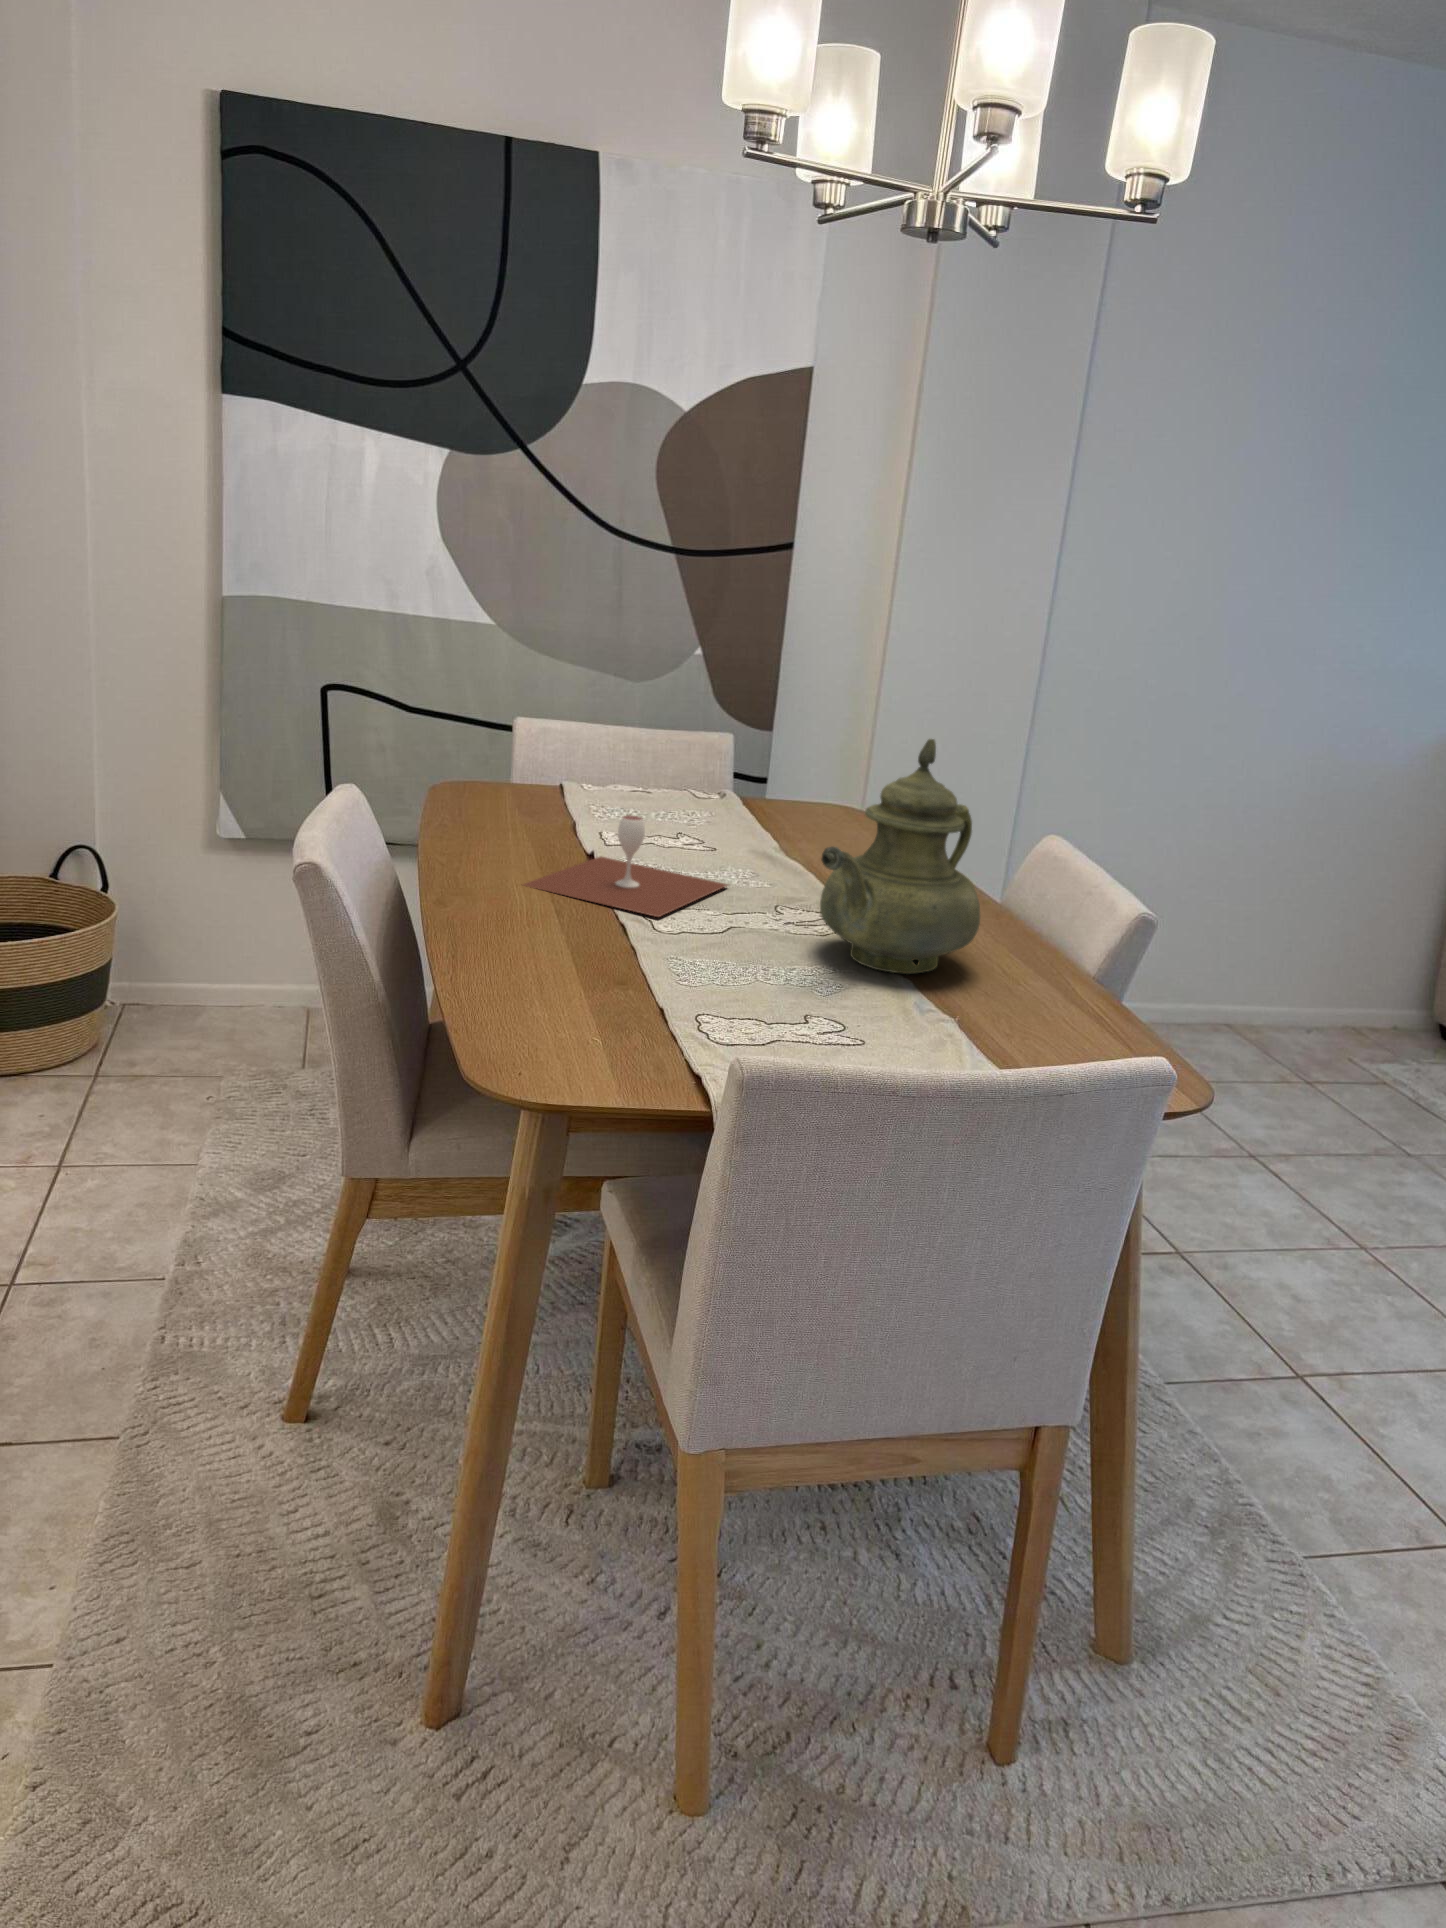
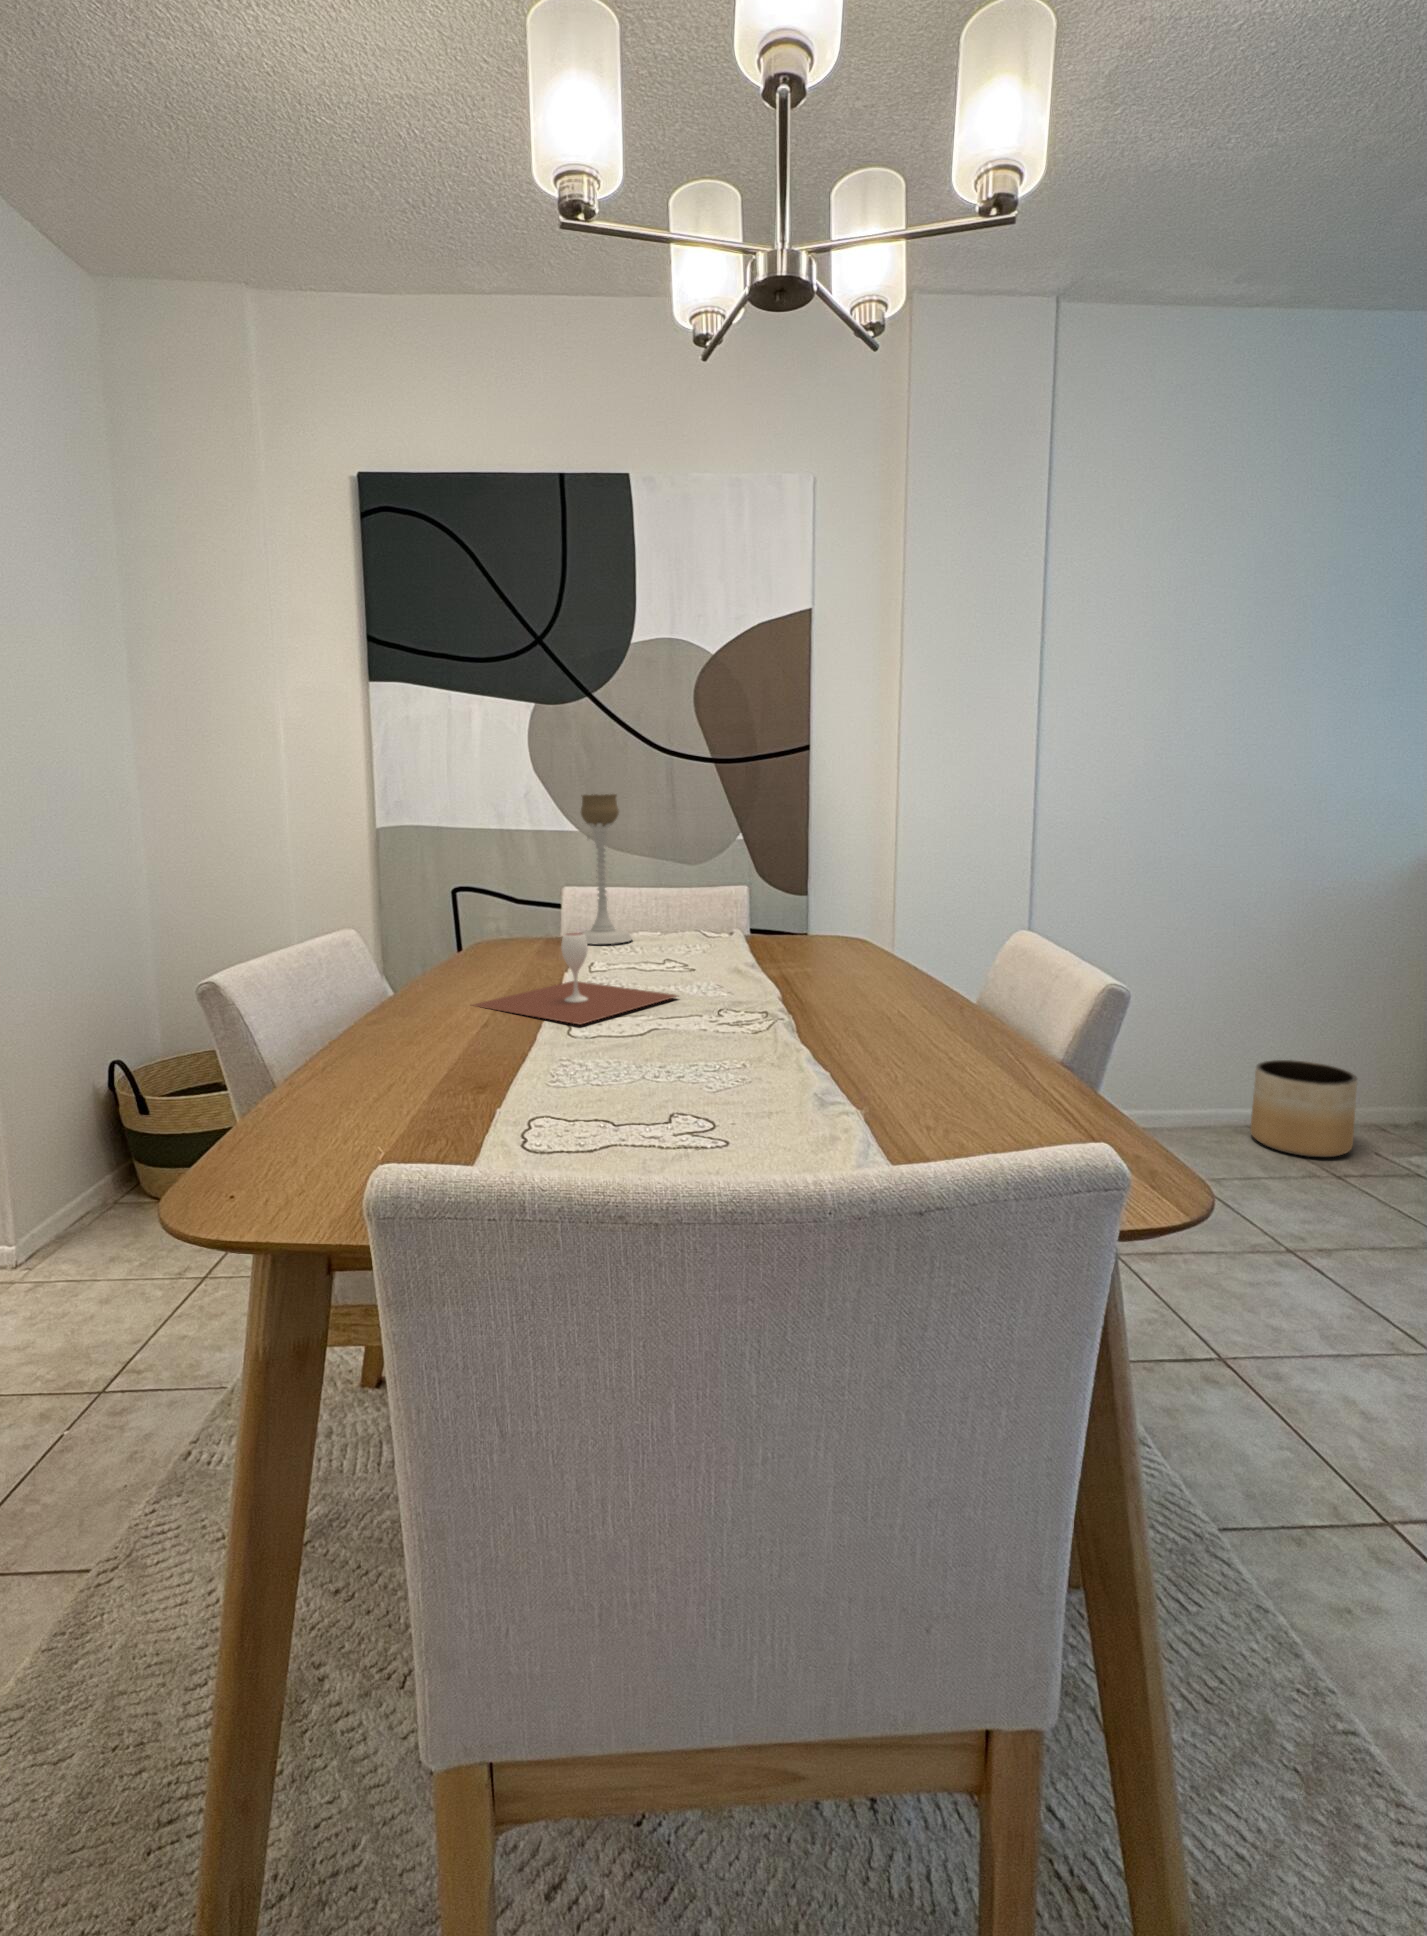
candle holder: none [548,622,617,801] -> present [581,794,633,944]
teapot: present [820,739,980,974] -> none [698,804,908,1065]
planter: none [1226,954,1339,1062] -> present [1250,1060,1357,1157]

